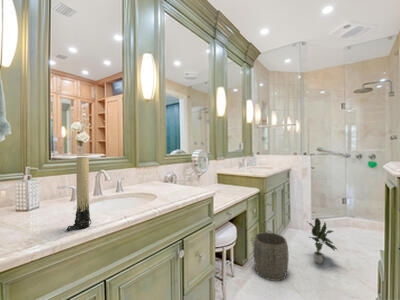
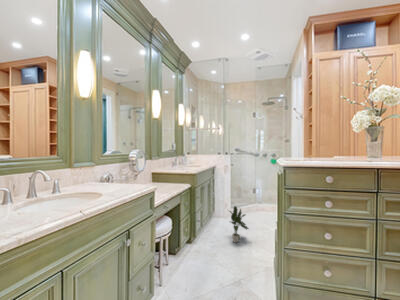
candle: present [67,155,91,231] -> none [27,154,51,225]
woven basket: present [253,232,289,281] -> none [186,222,214,262]

